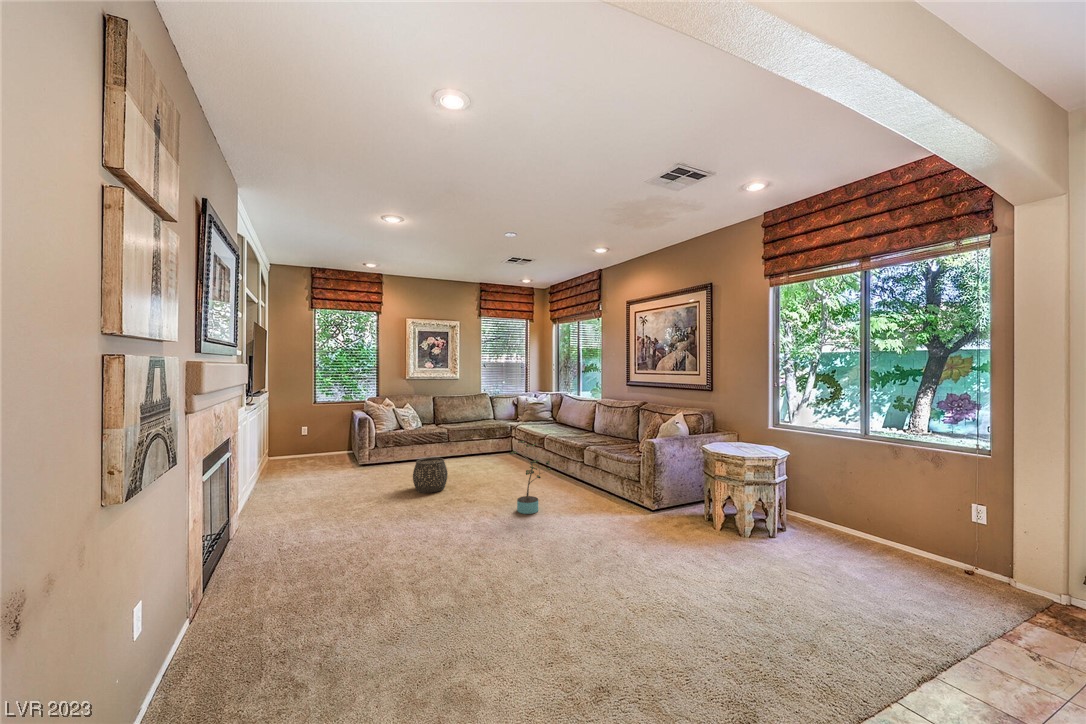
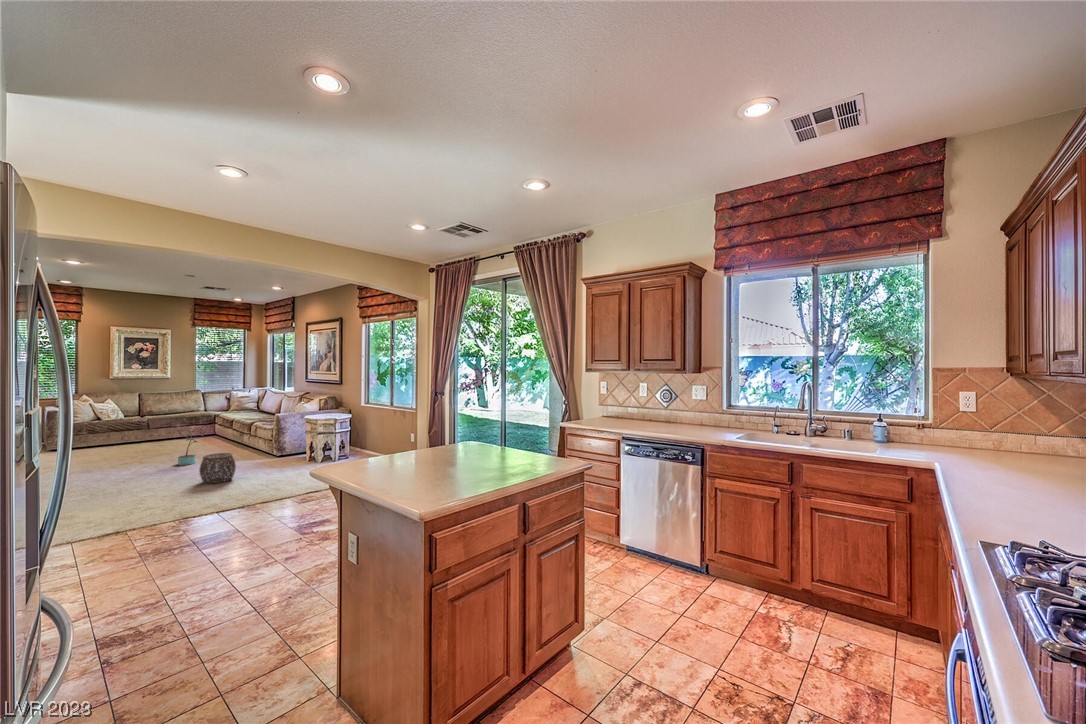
woven basket: present [413,457,448,493] -> present [199,453,236,483]

